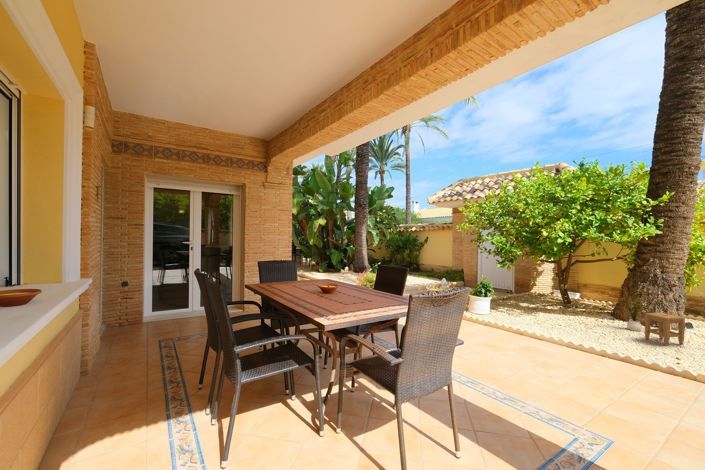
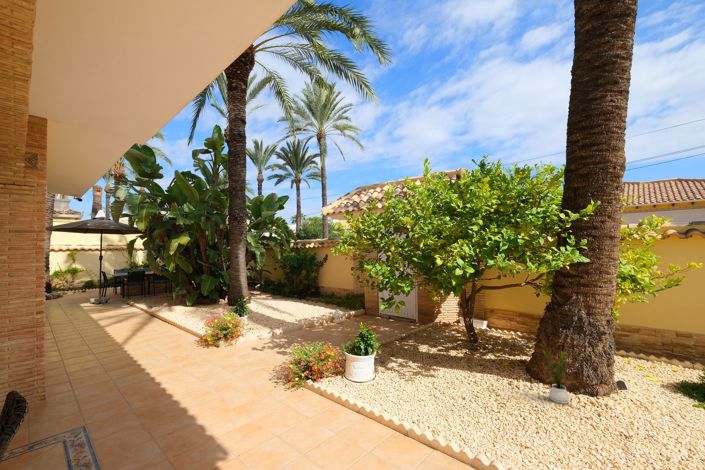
stool: present [644,313,685,346] -> none [578,383,635,447]

